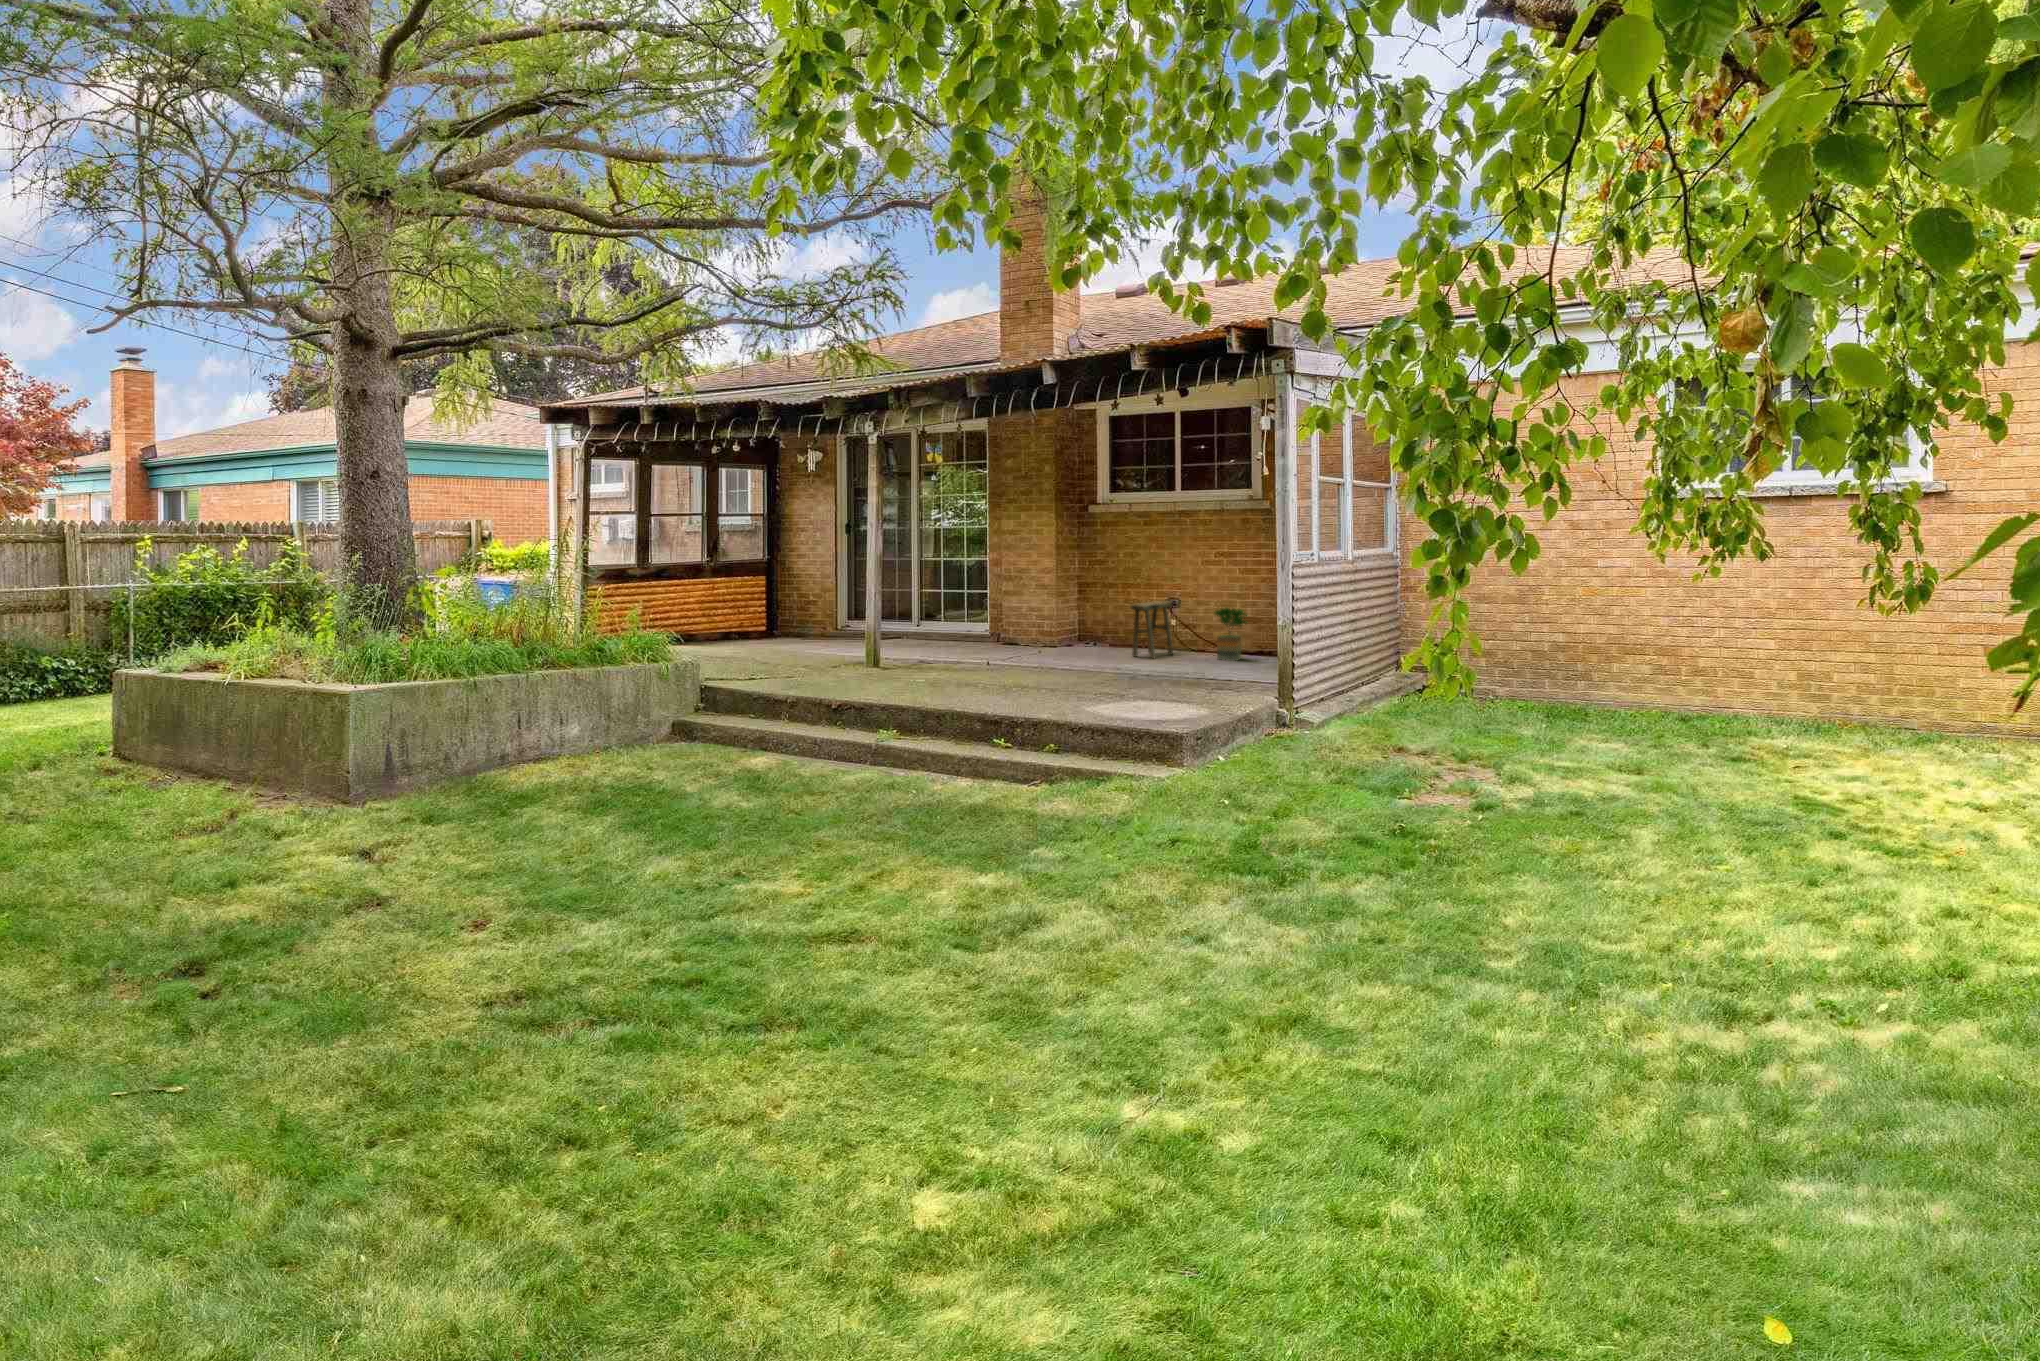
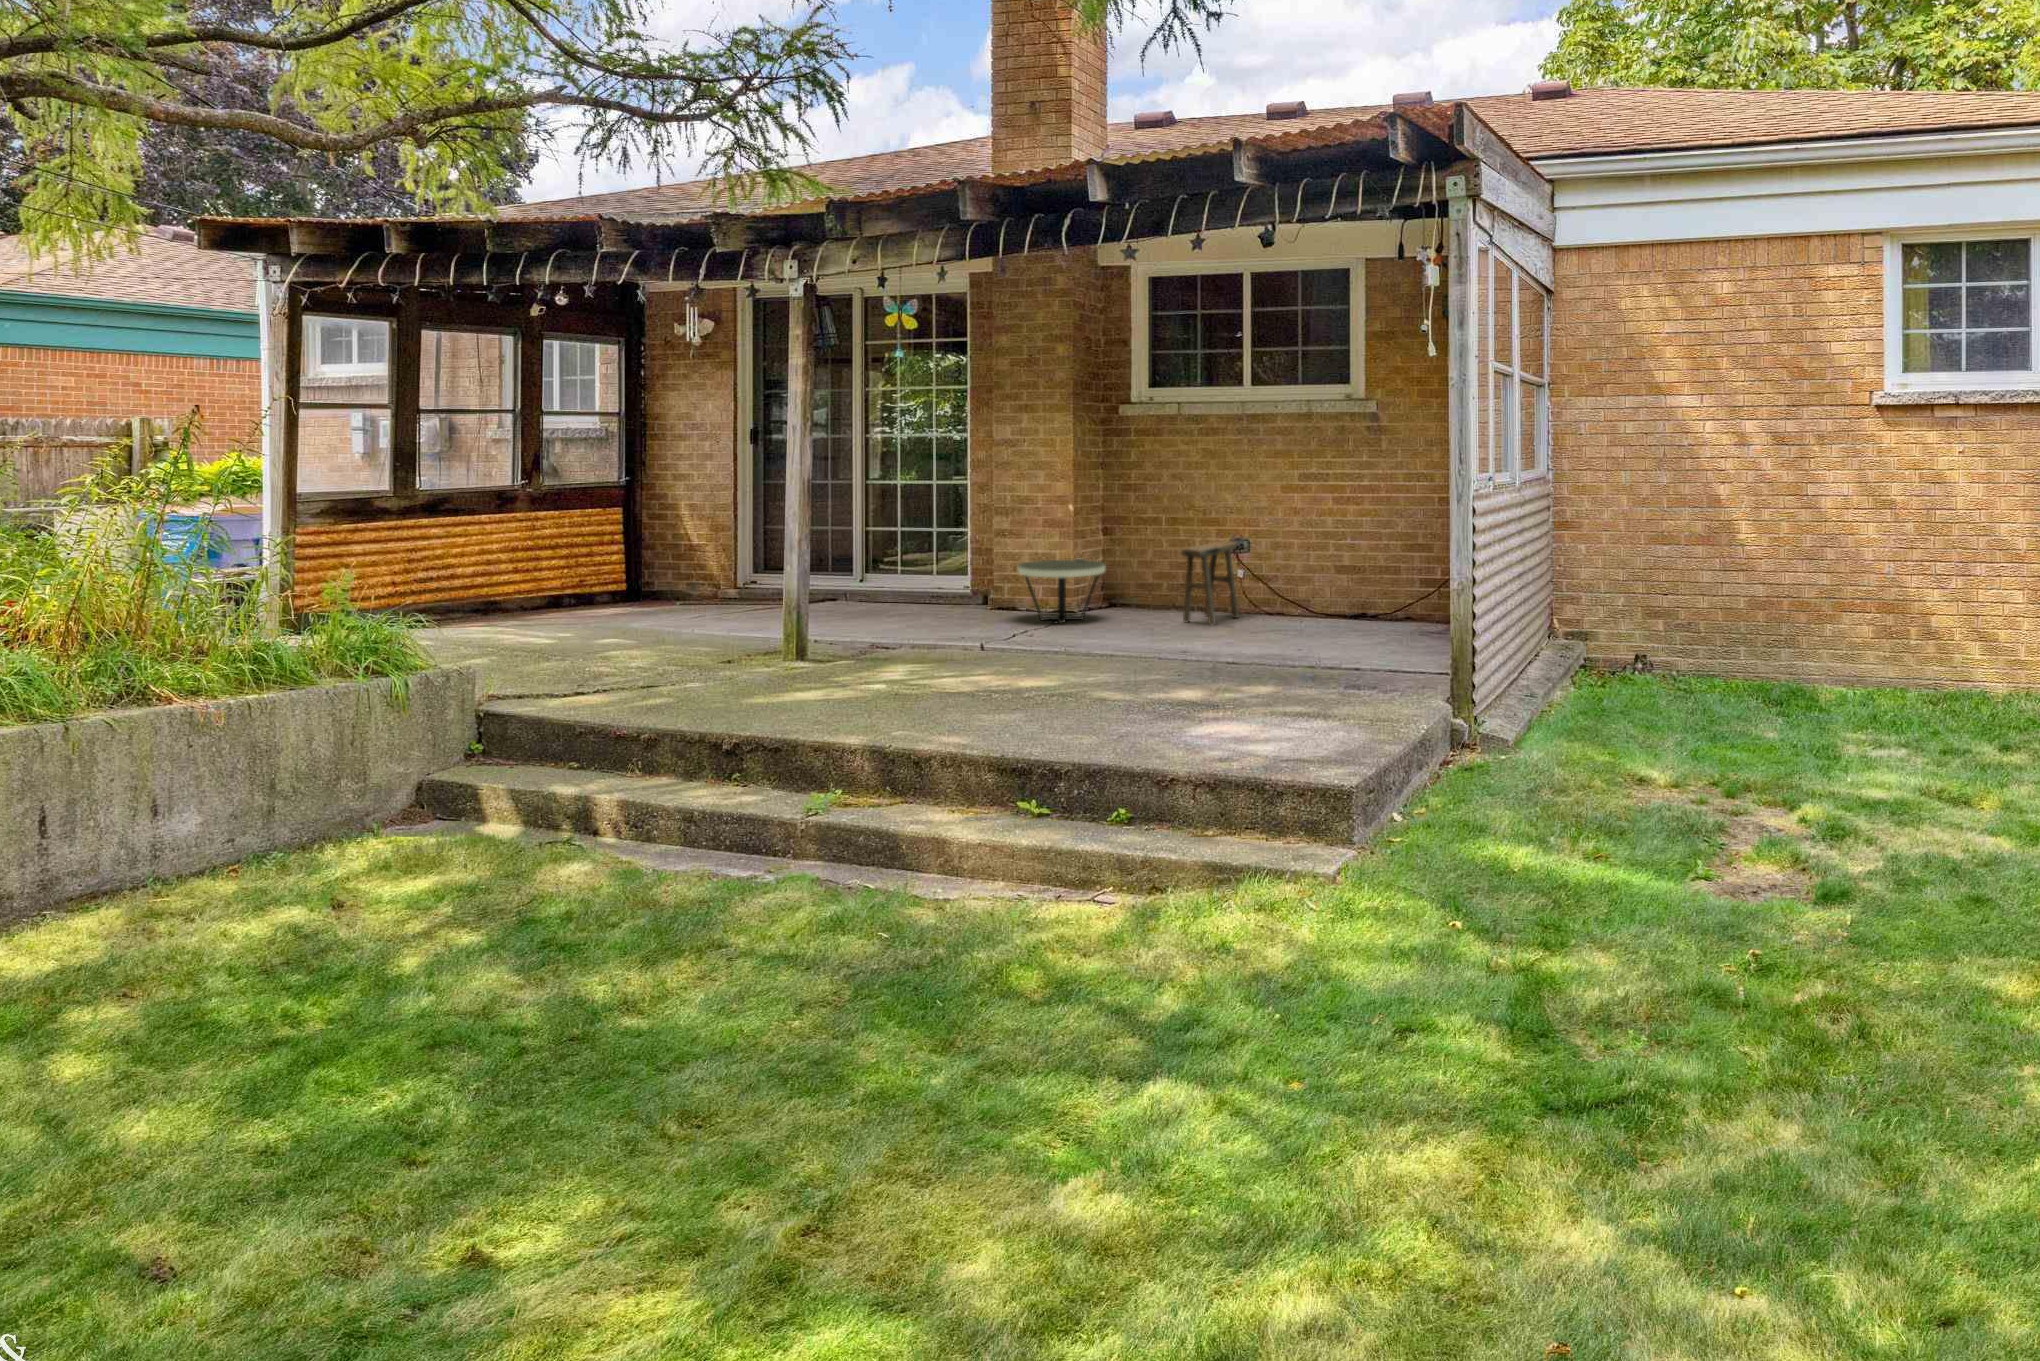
potted tree: present [1214,608,1247,661] -> none [1293,550,1341,625]
side table: none [1017,612,1077,656] -> present [1018,559,1105,624]

